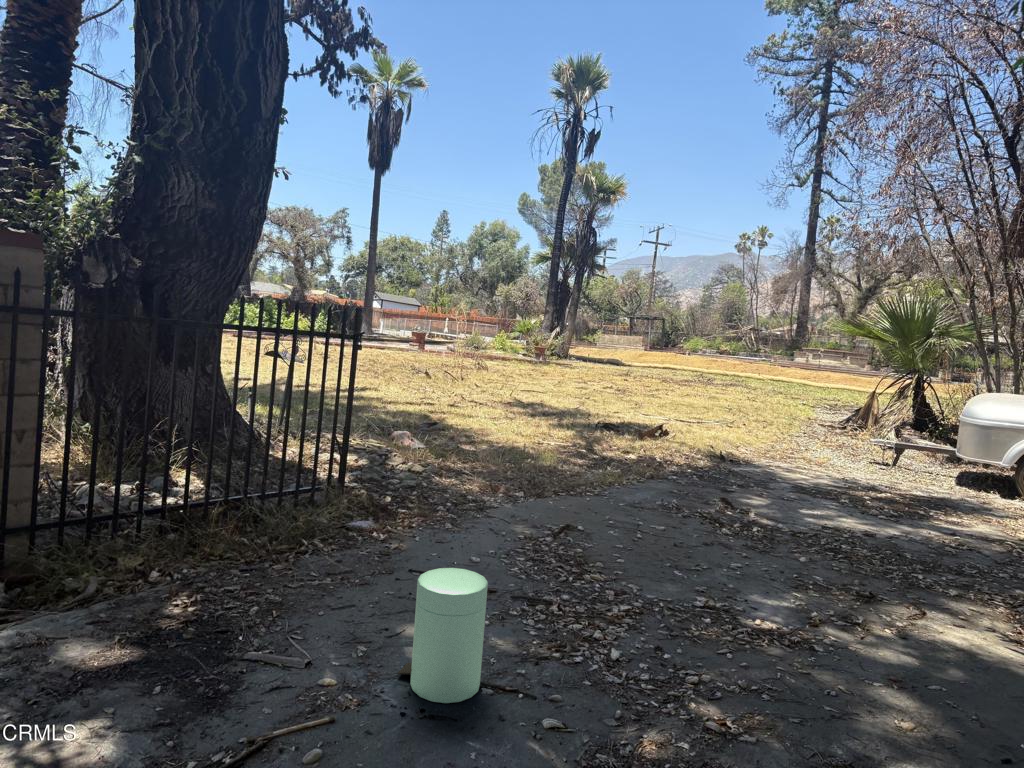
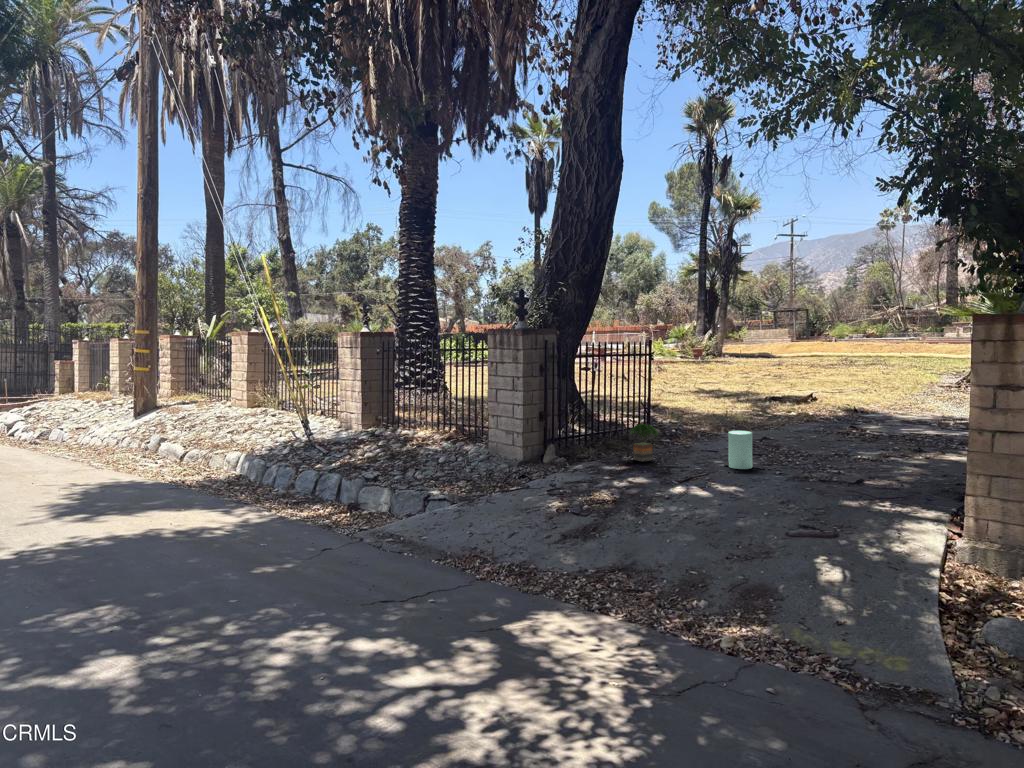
potted tree: none [153,515,240,637] -> present [631,424,658,462]

